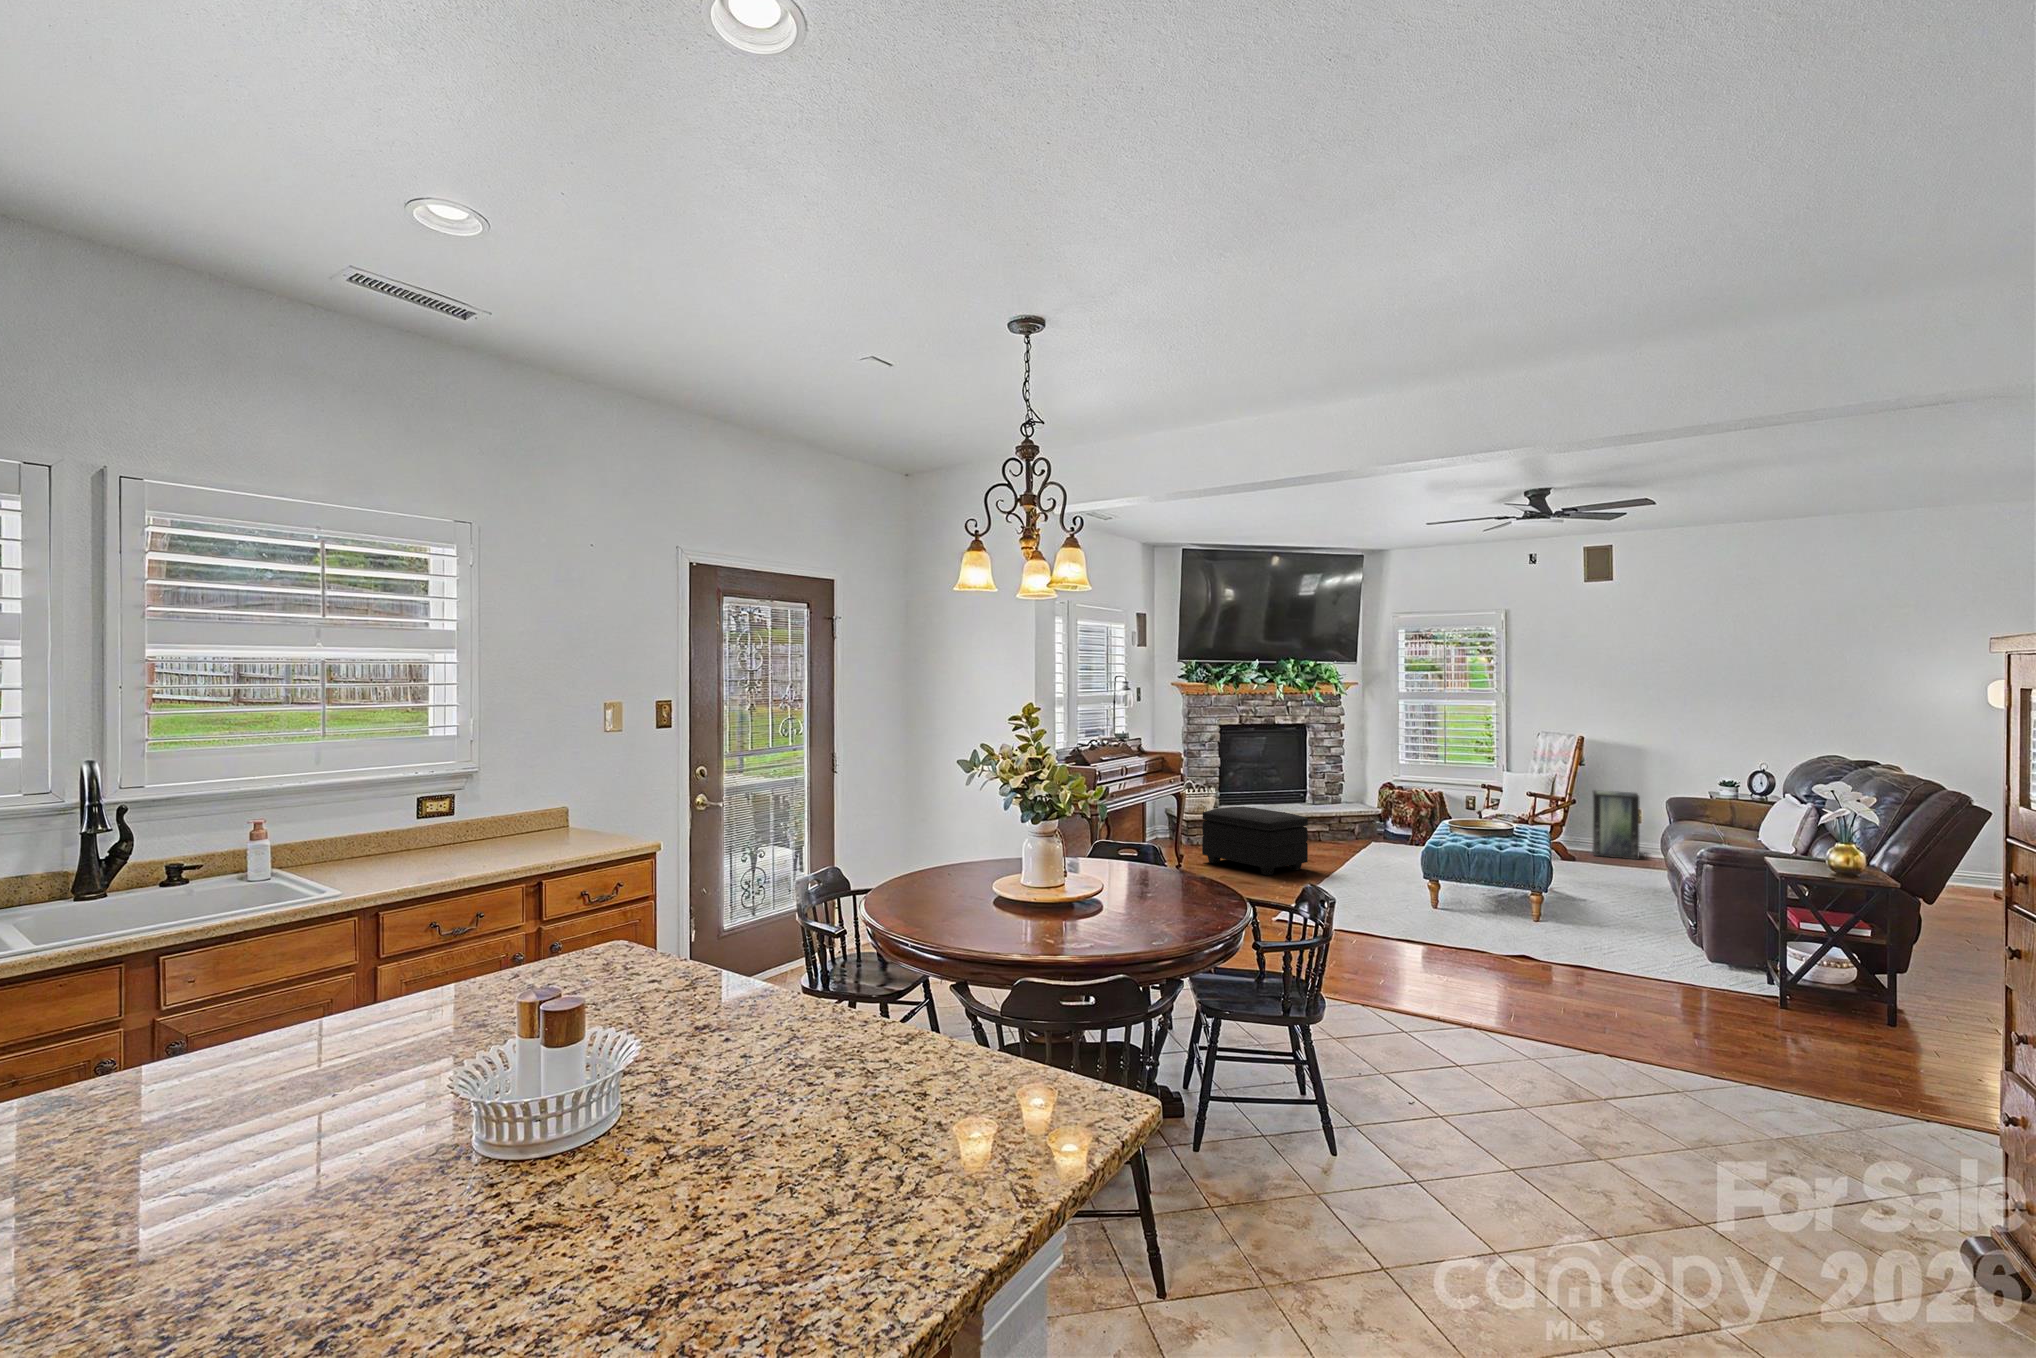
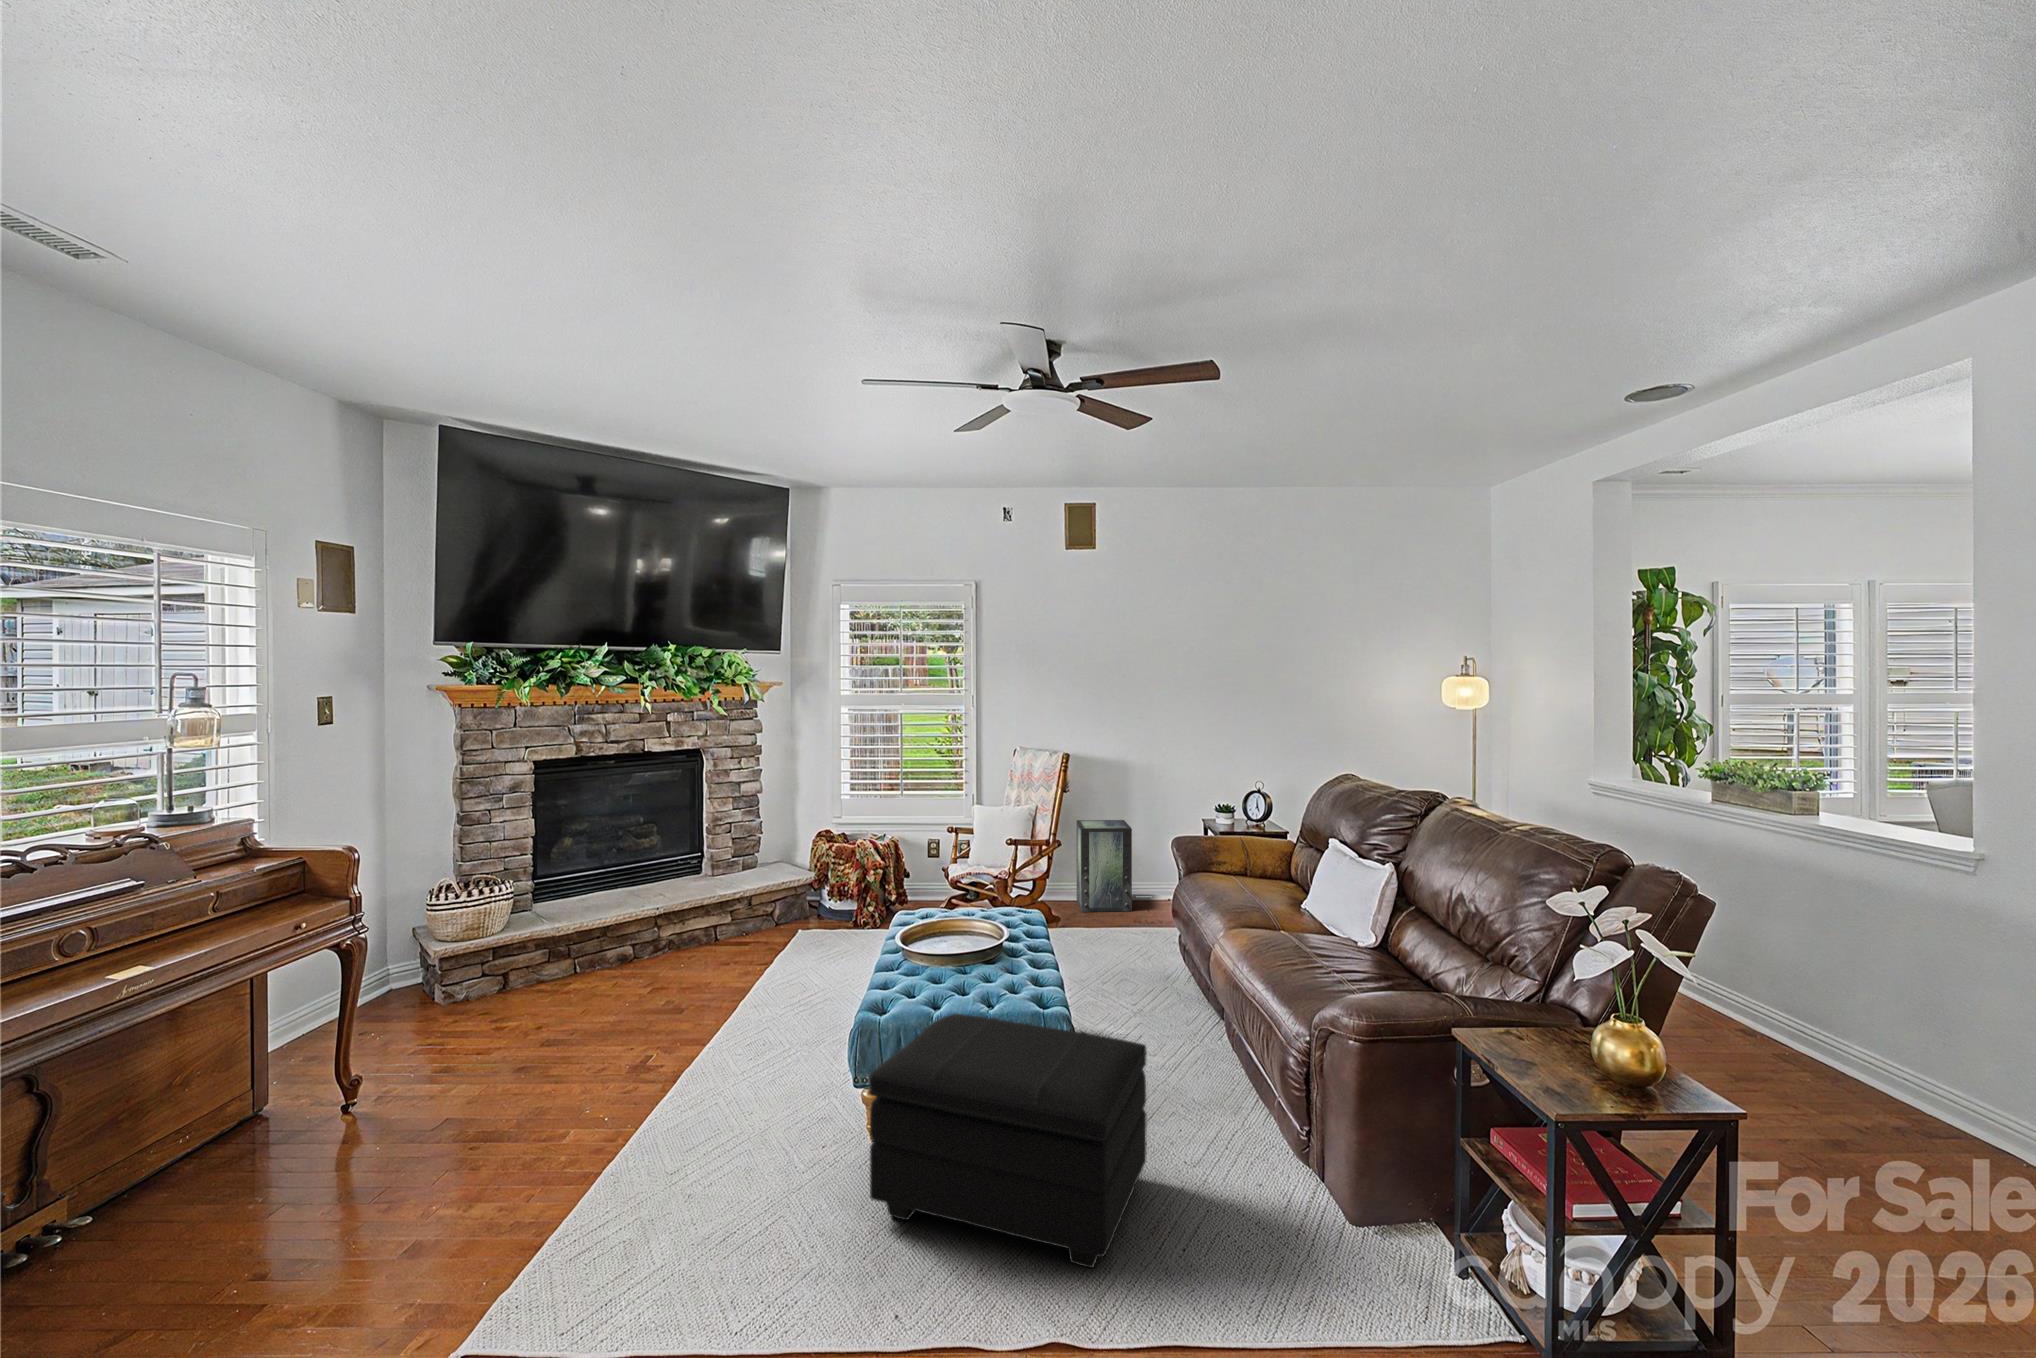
footstool: present [1202,807,1308,875] -> present [870,1014,1146,1268]

